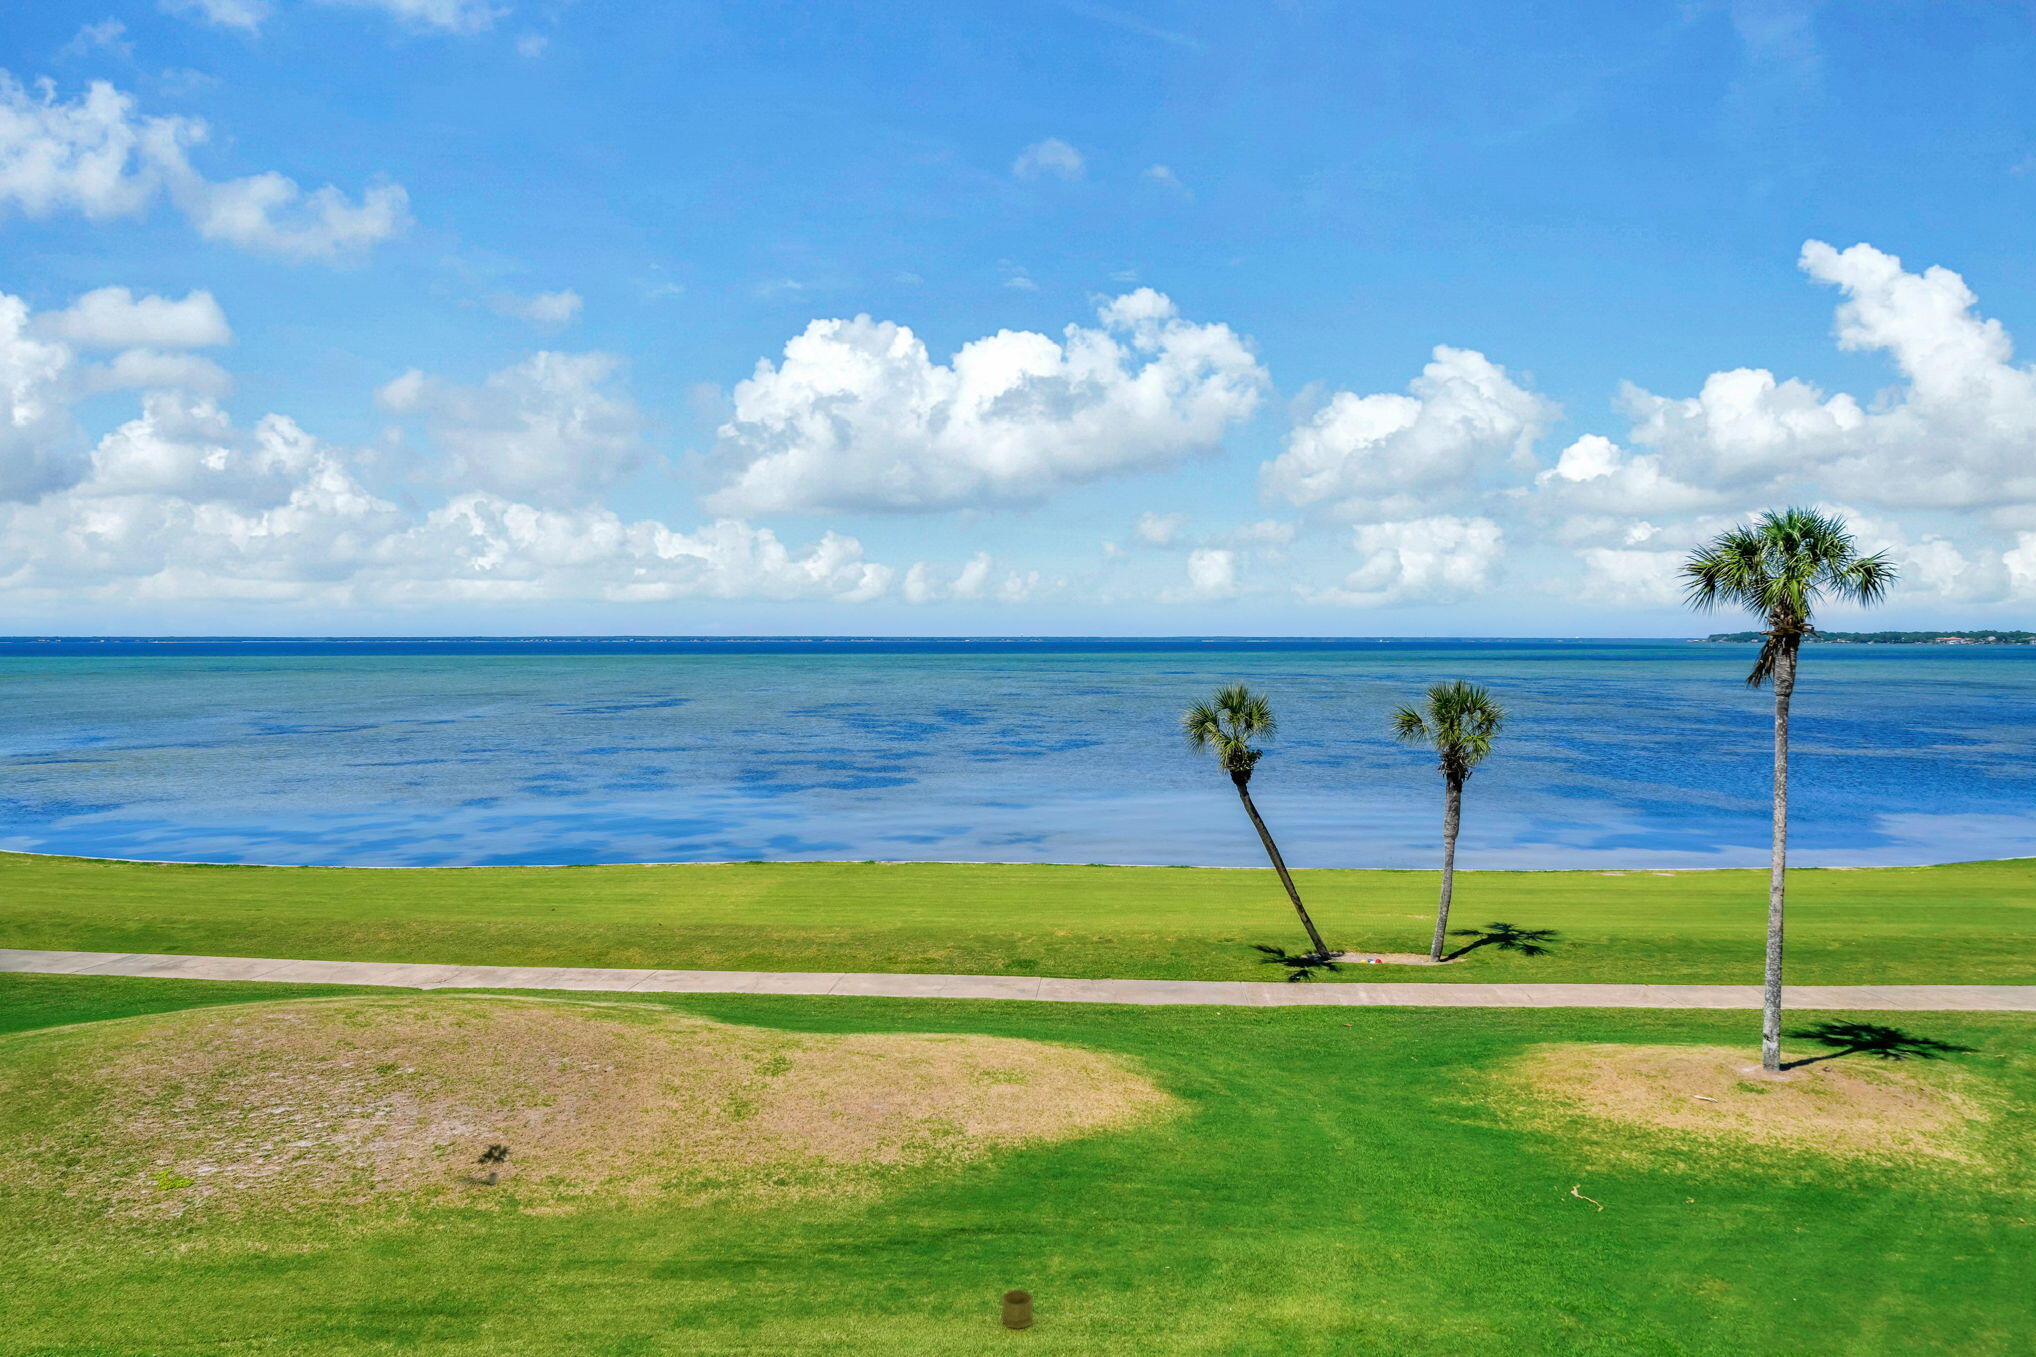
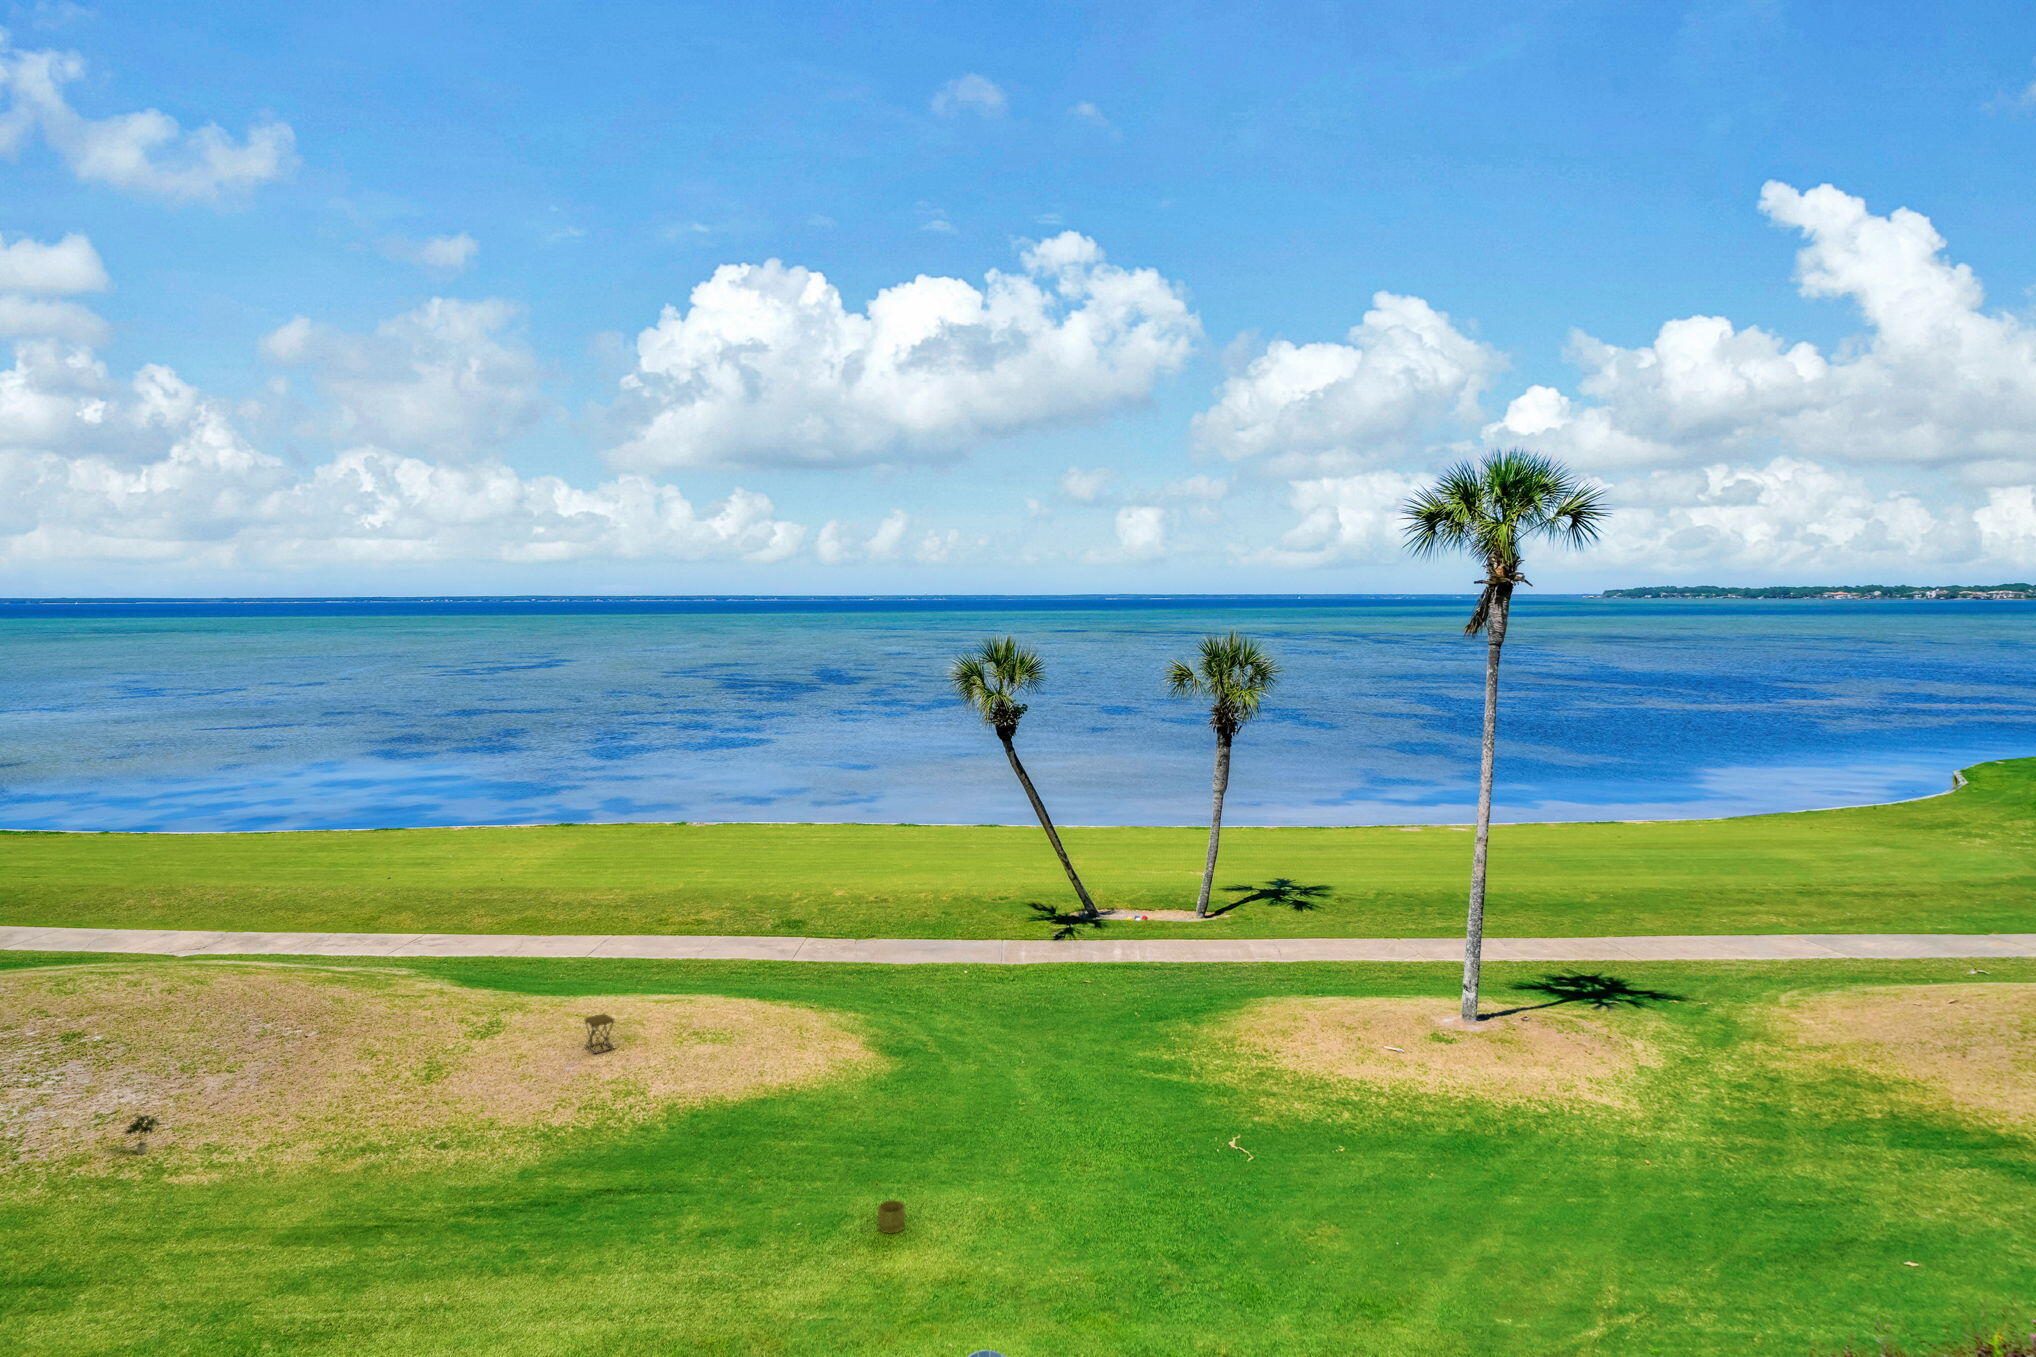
stool: none [880,1050,911,1091] -> present [585,1014,614,1054]
wooden bucket: present [1002,1290,1033,1329] -> present [878,1200,906,1233]

